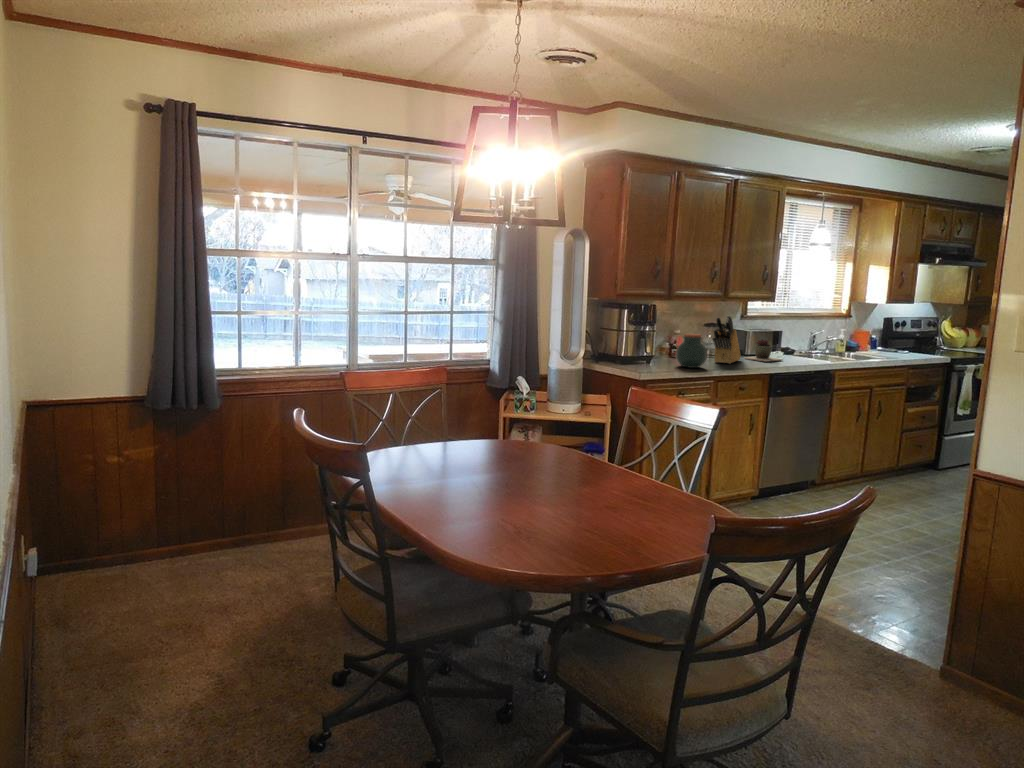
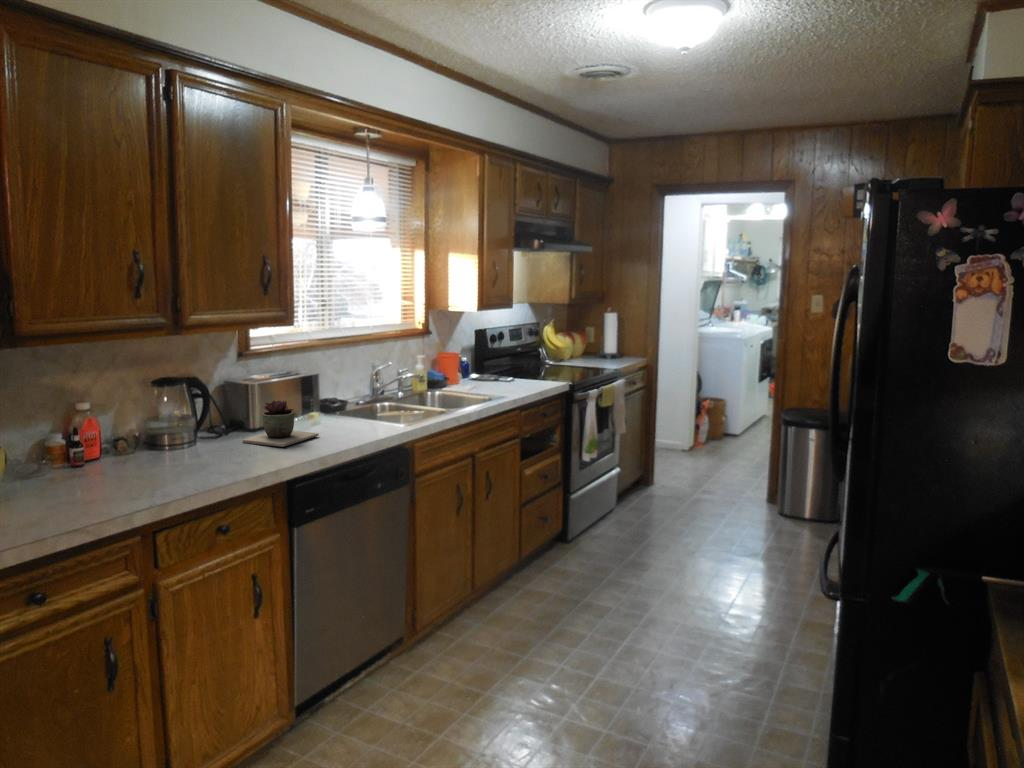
knife block: present [713,316,741,364] -> none [148,368,231,470]
jar: present [676,334,707,368] -> none [43,423,125,508]

